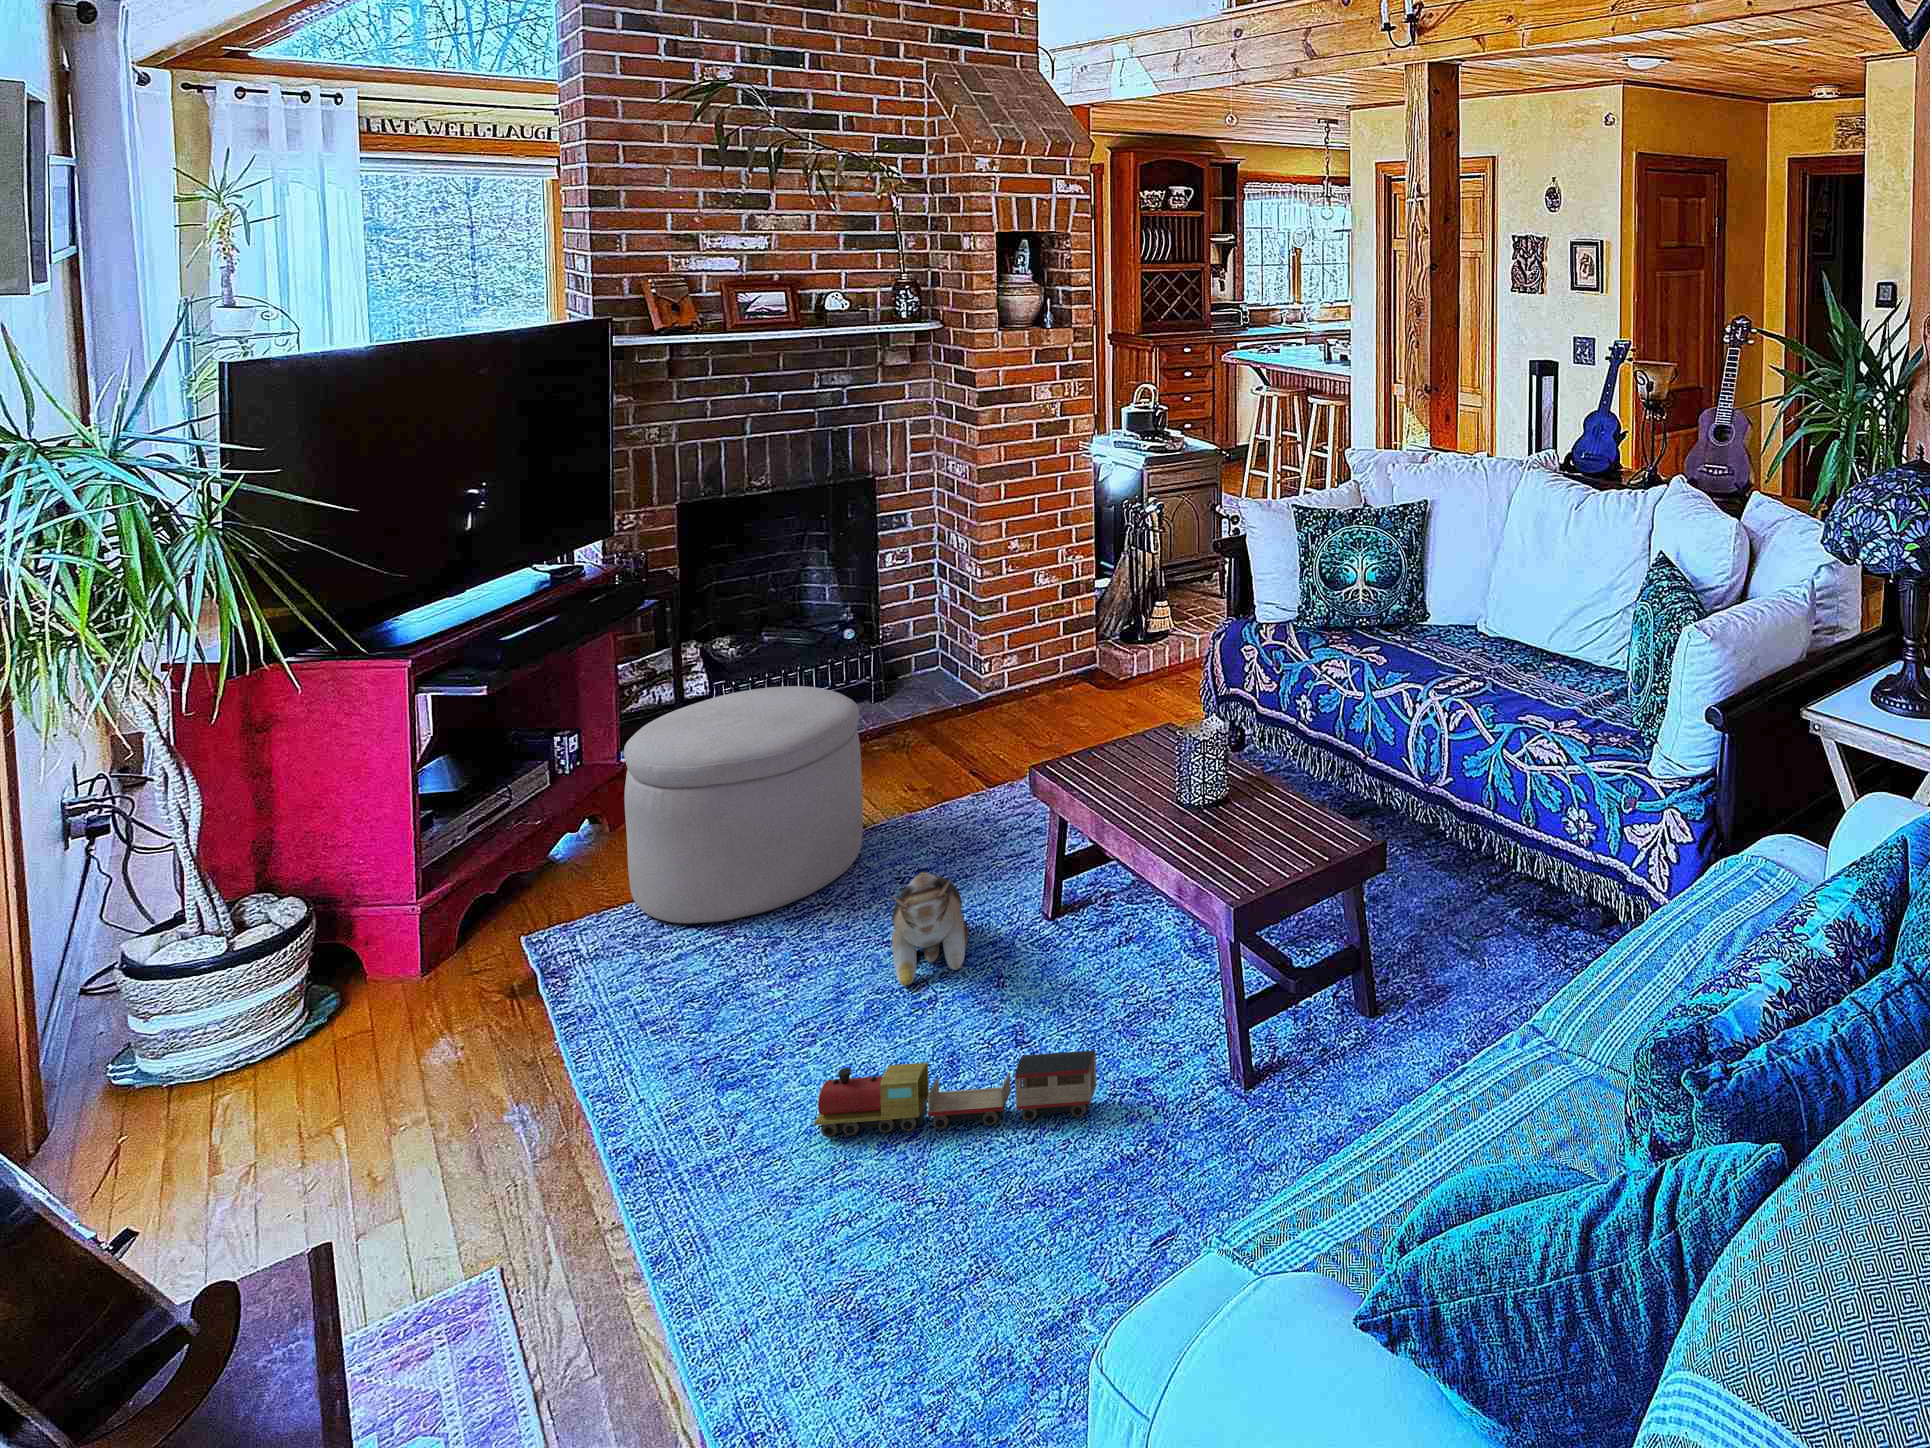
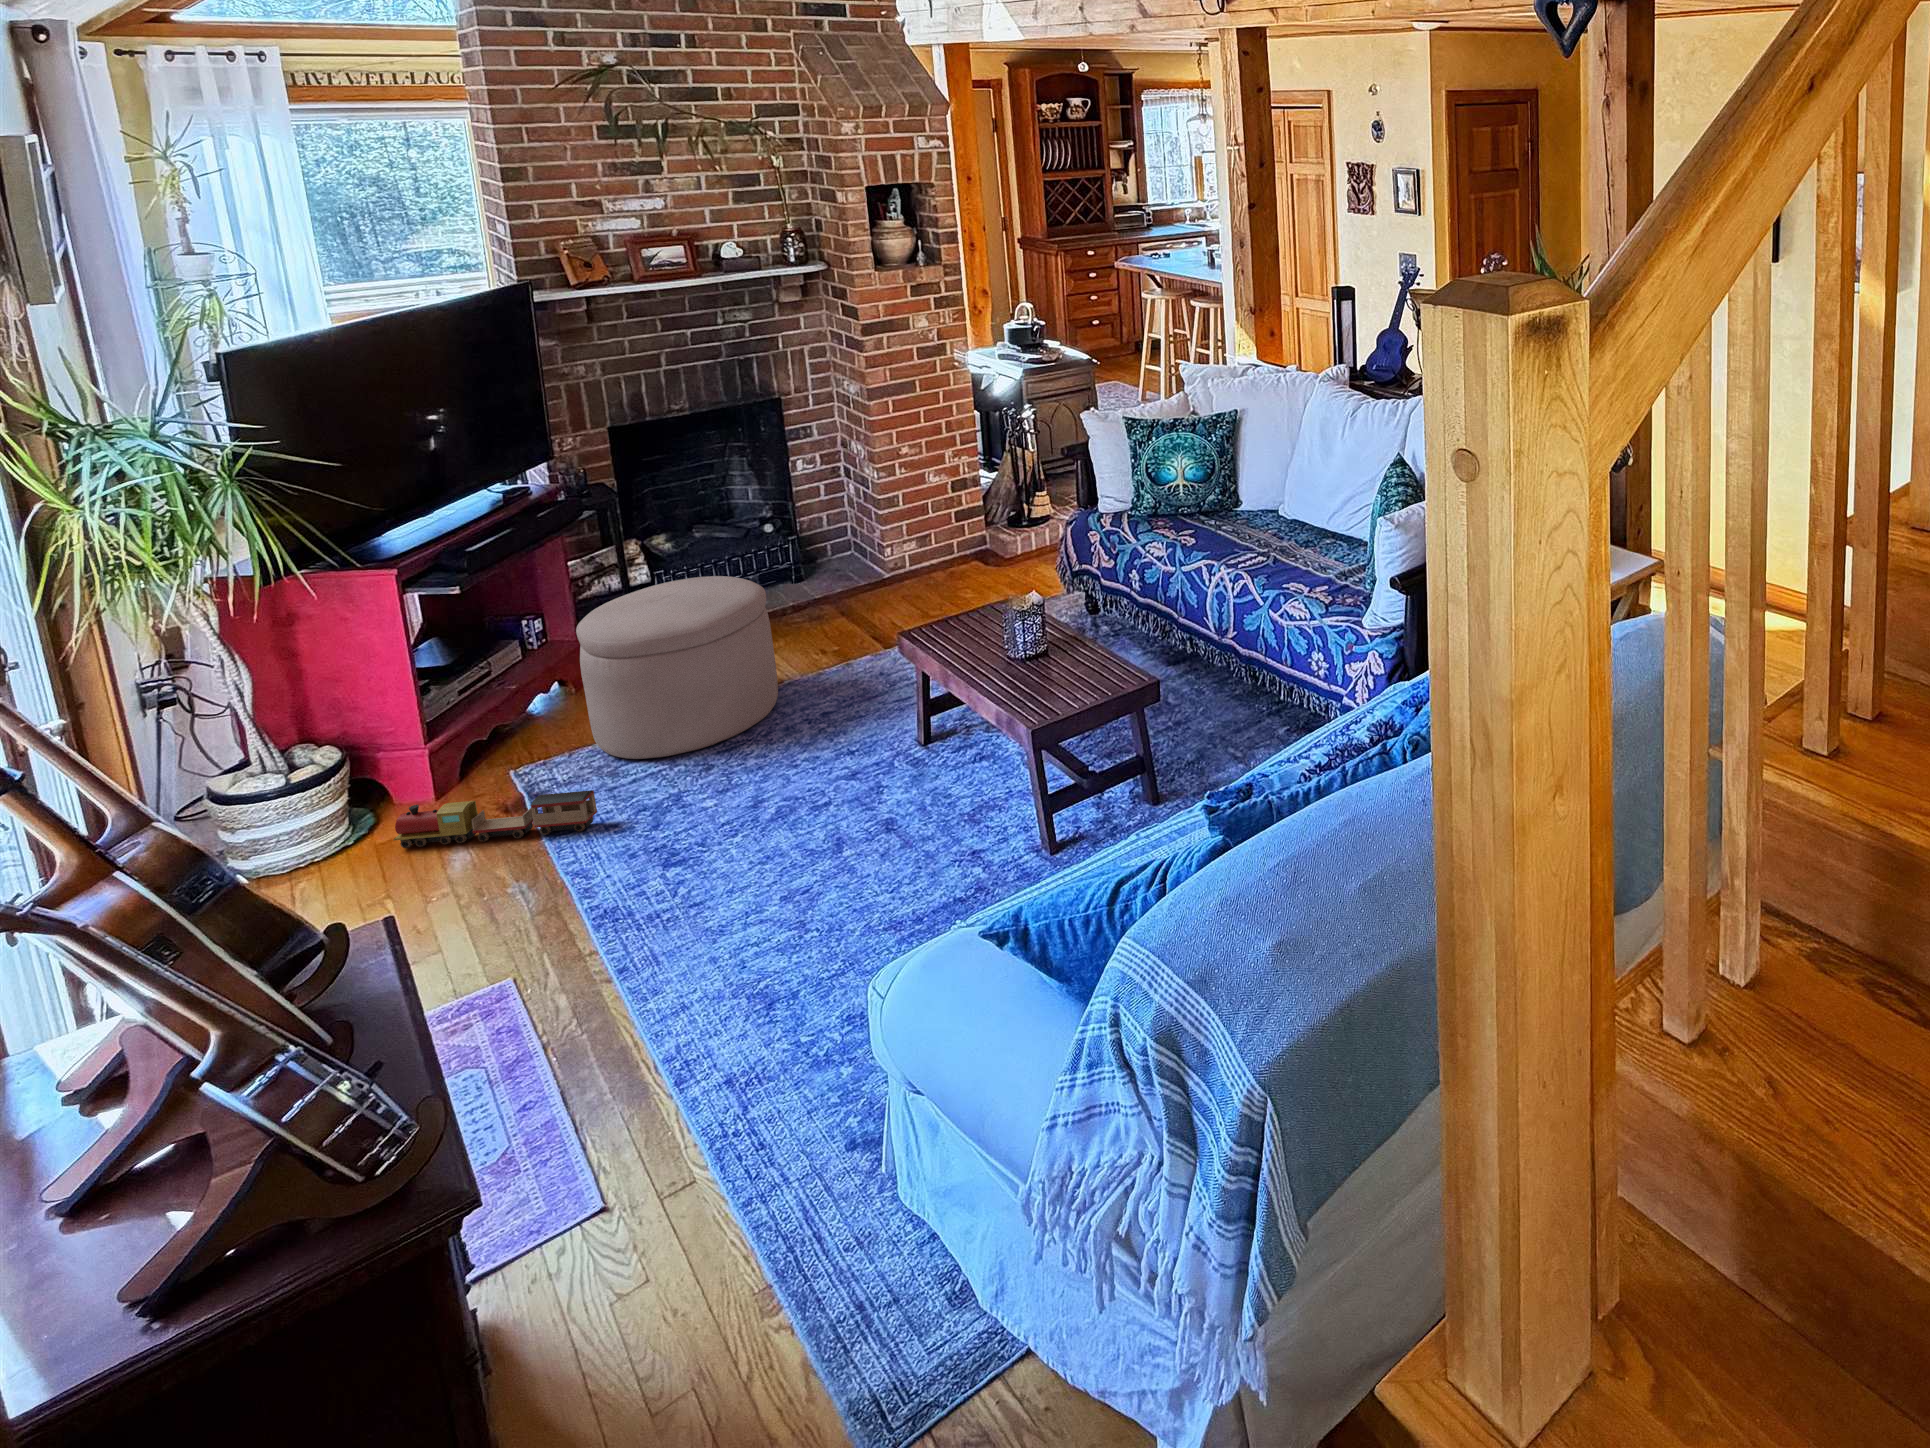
plush toy: present [892,872,968,986] -> none [787,713,857,796]
toy train: present [814,1050,1096,1137] -> present [394,790,597,848]

